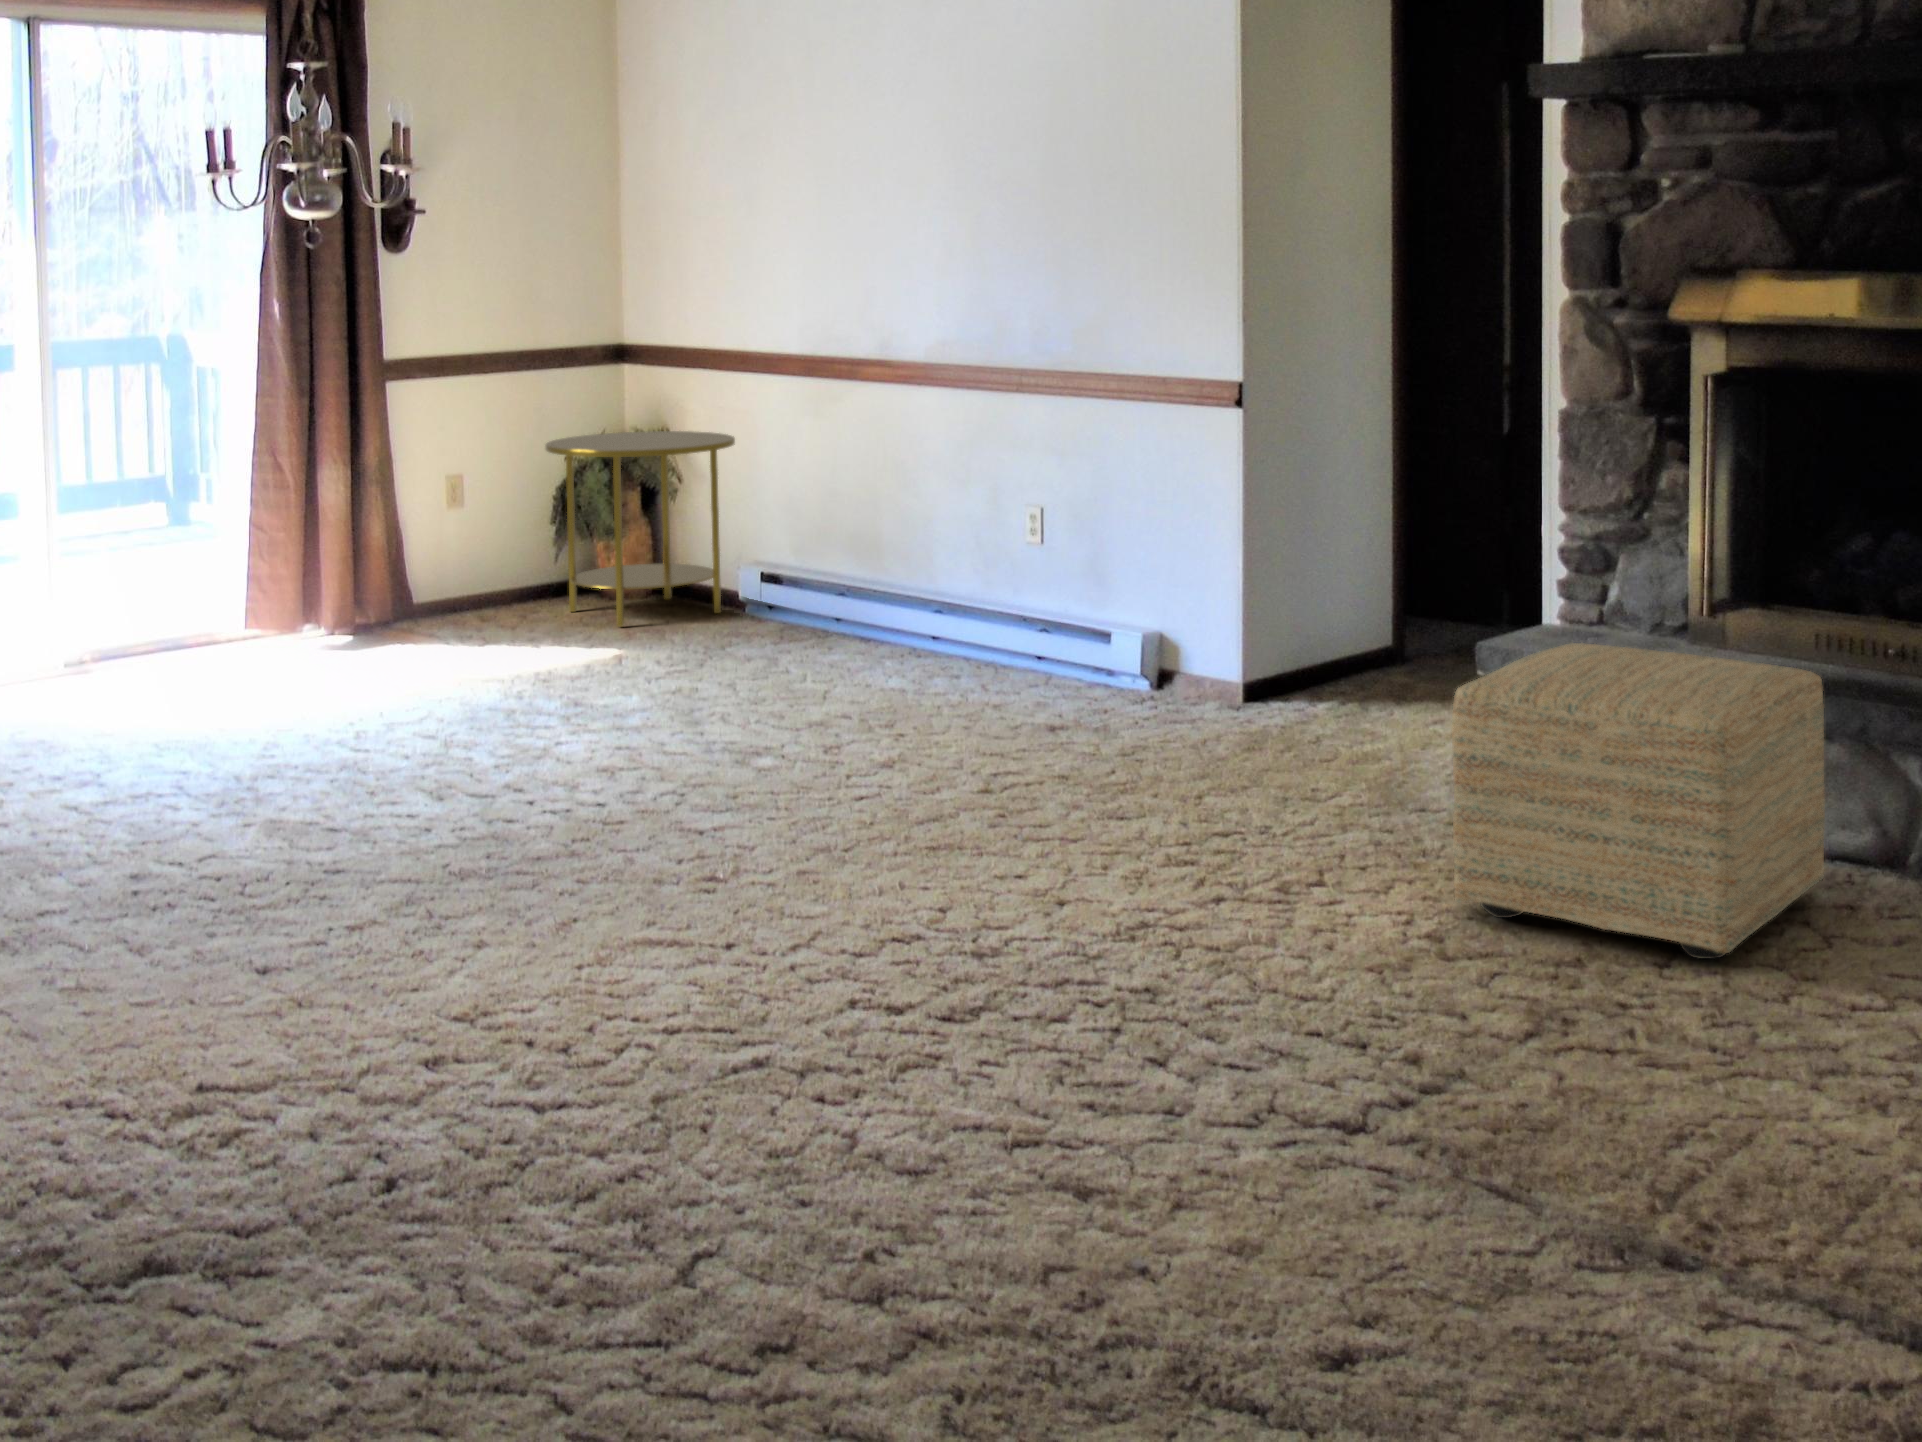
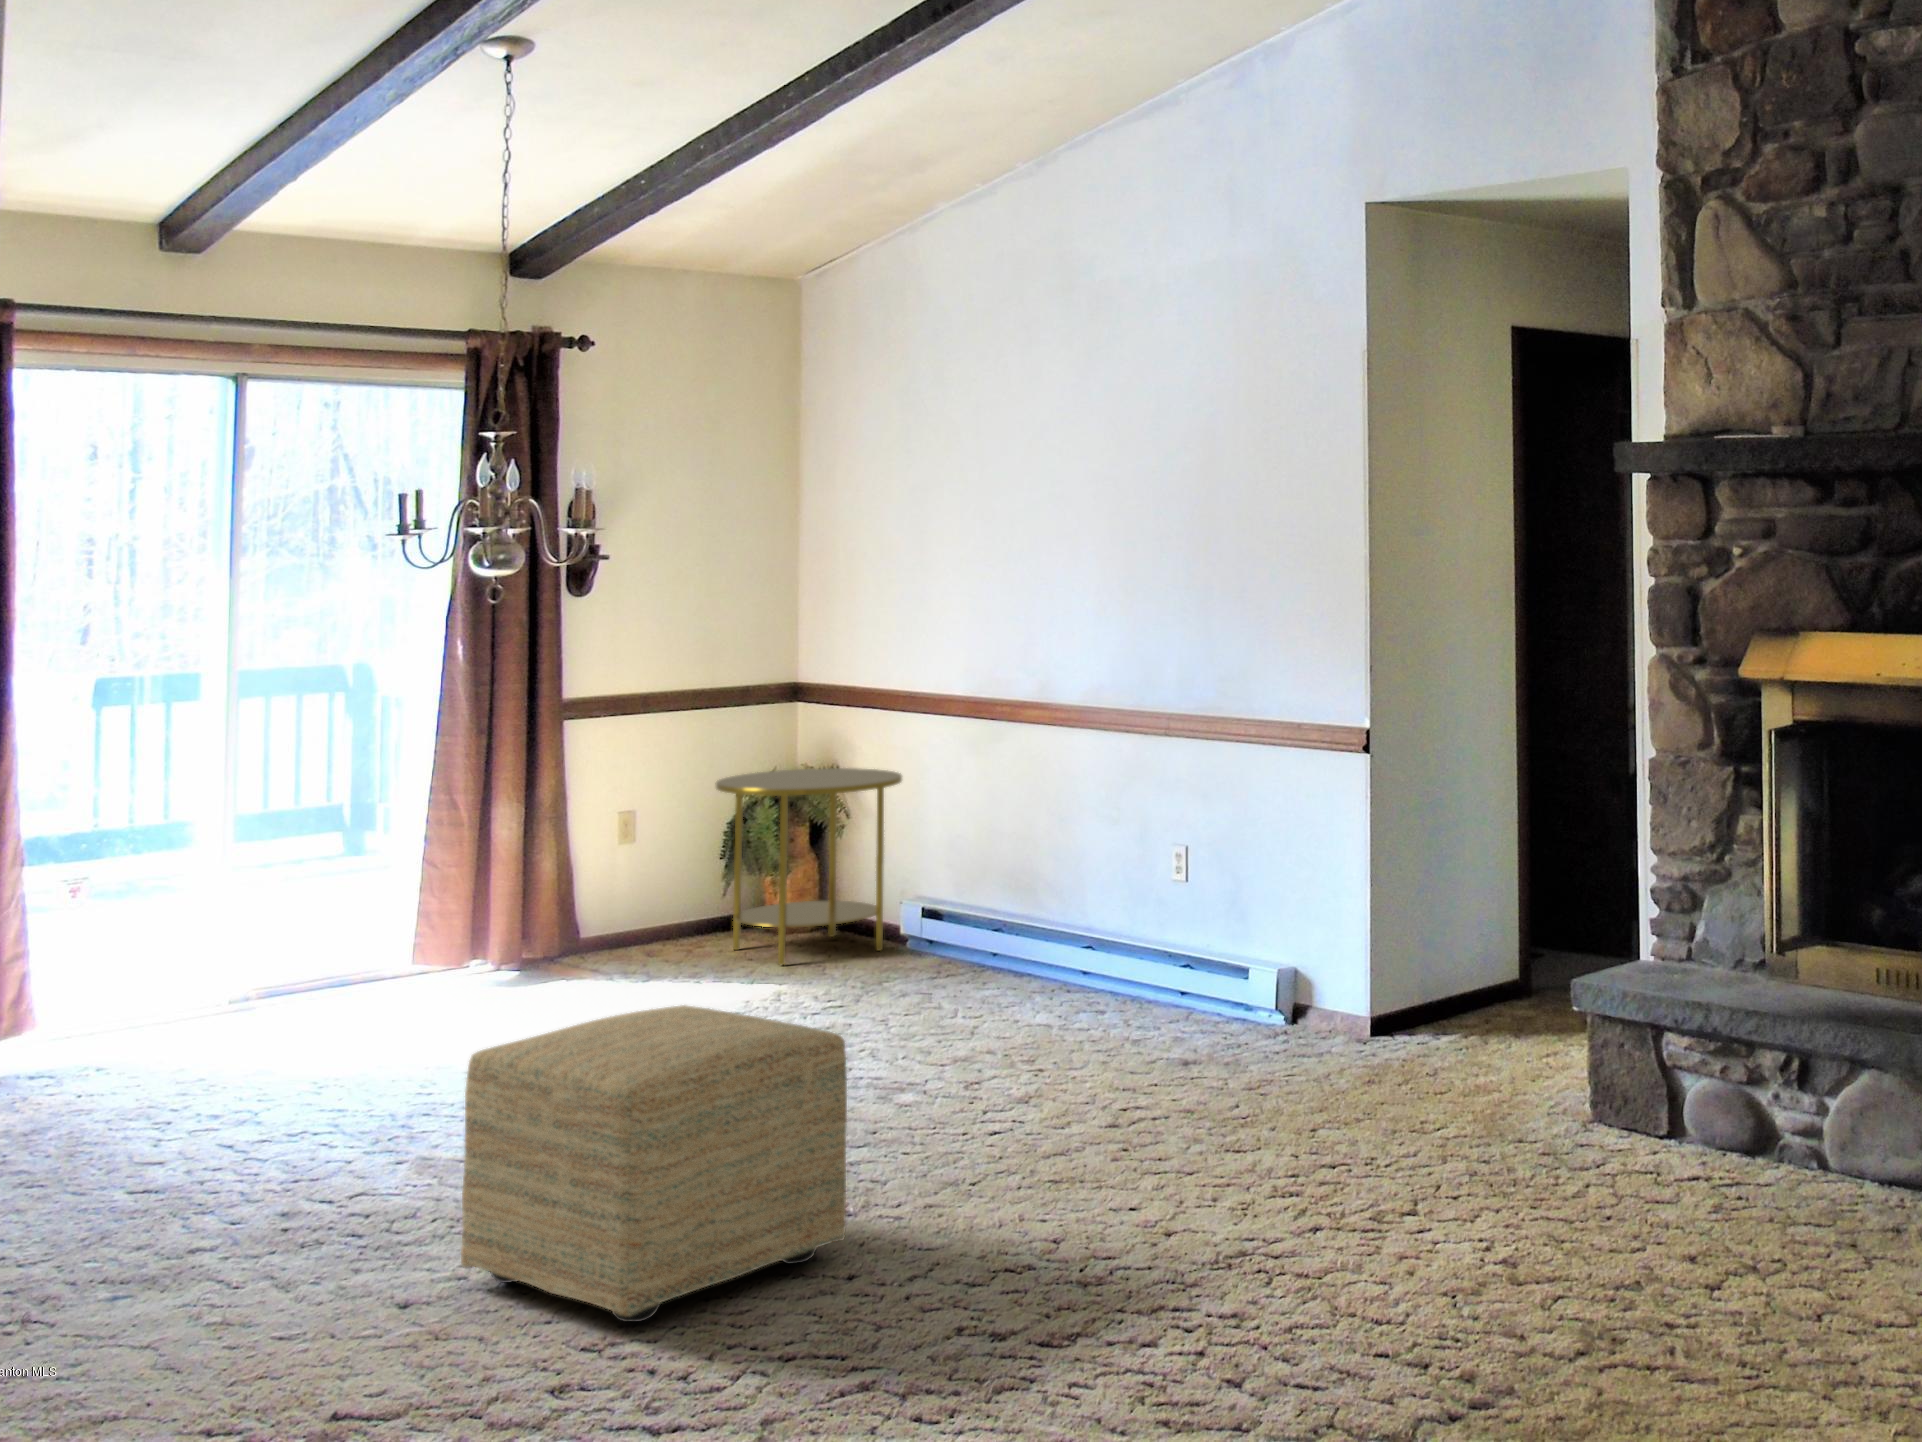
ottoman: present [1451,643,1825,959] -> present [461,1005,847,1322]

